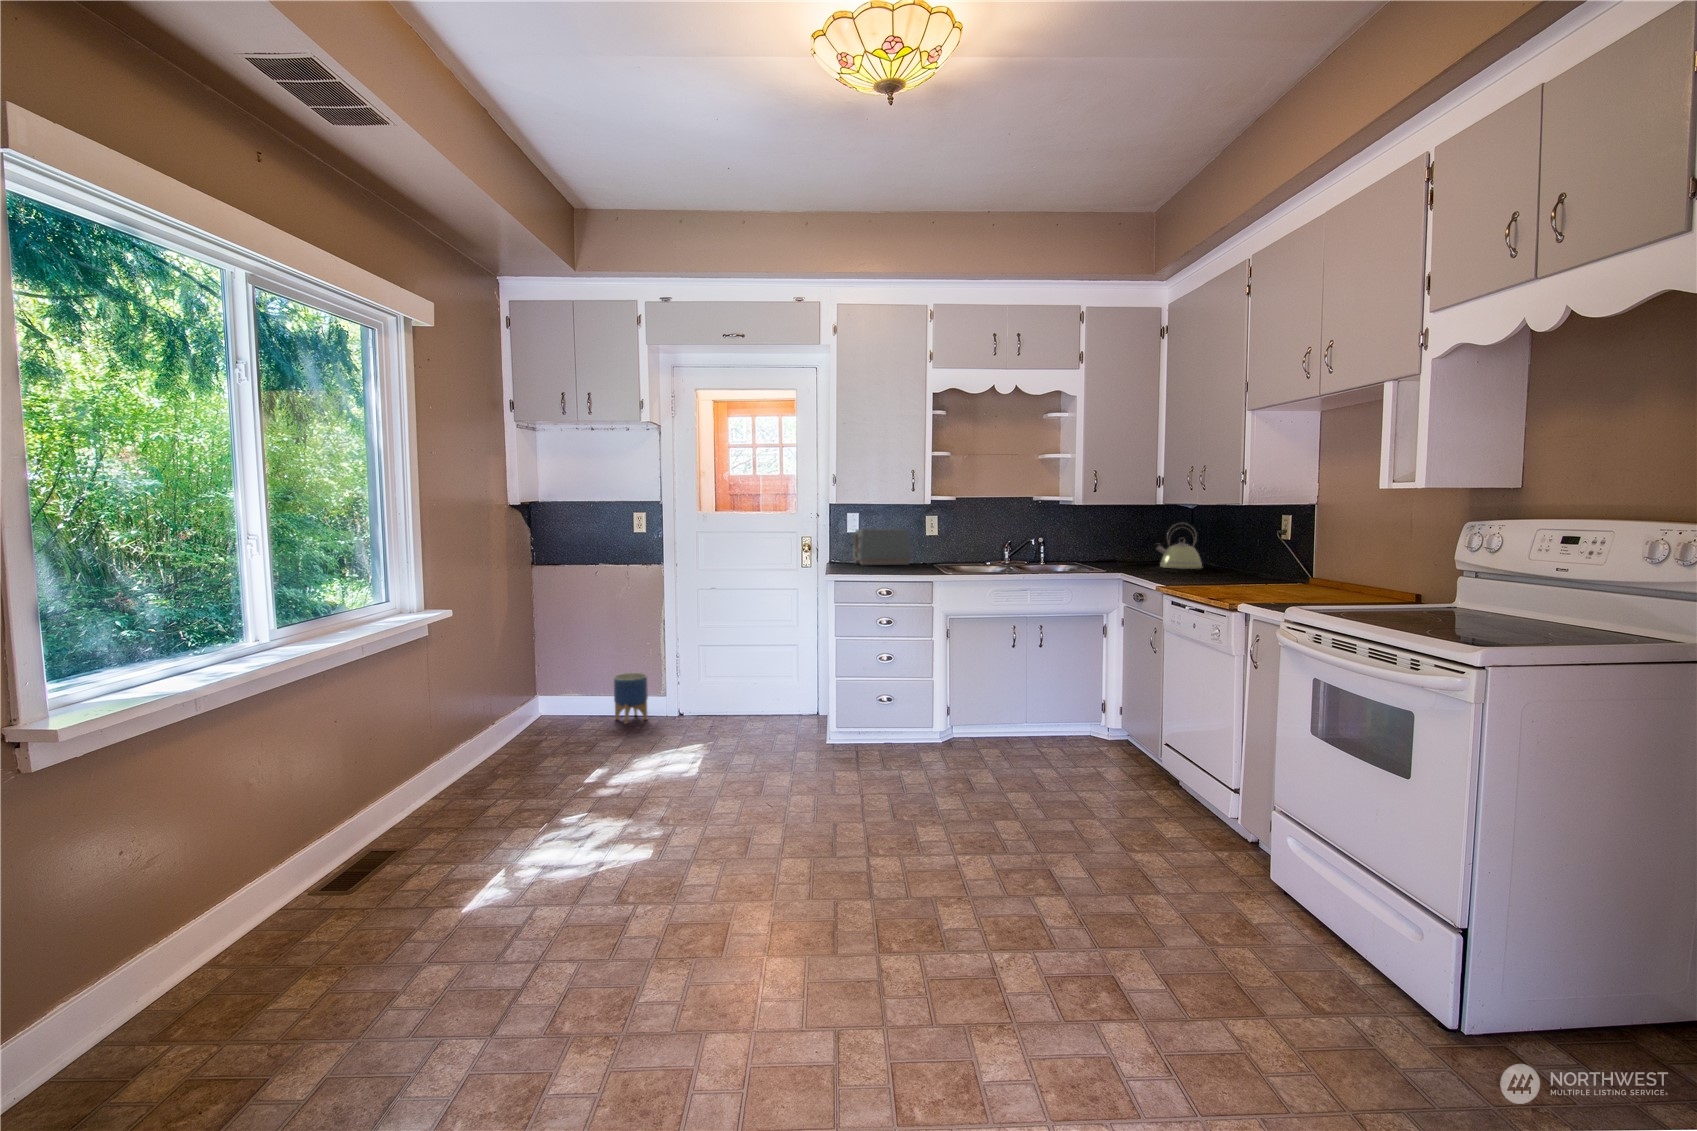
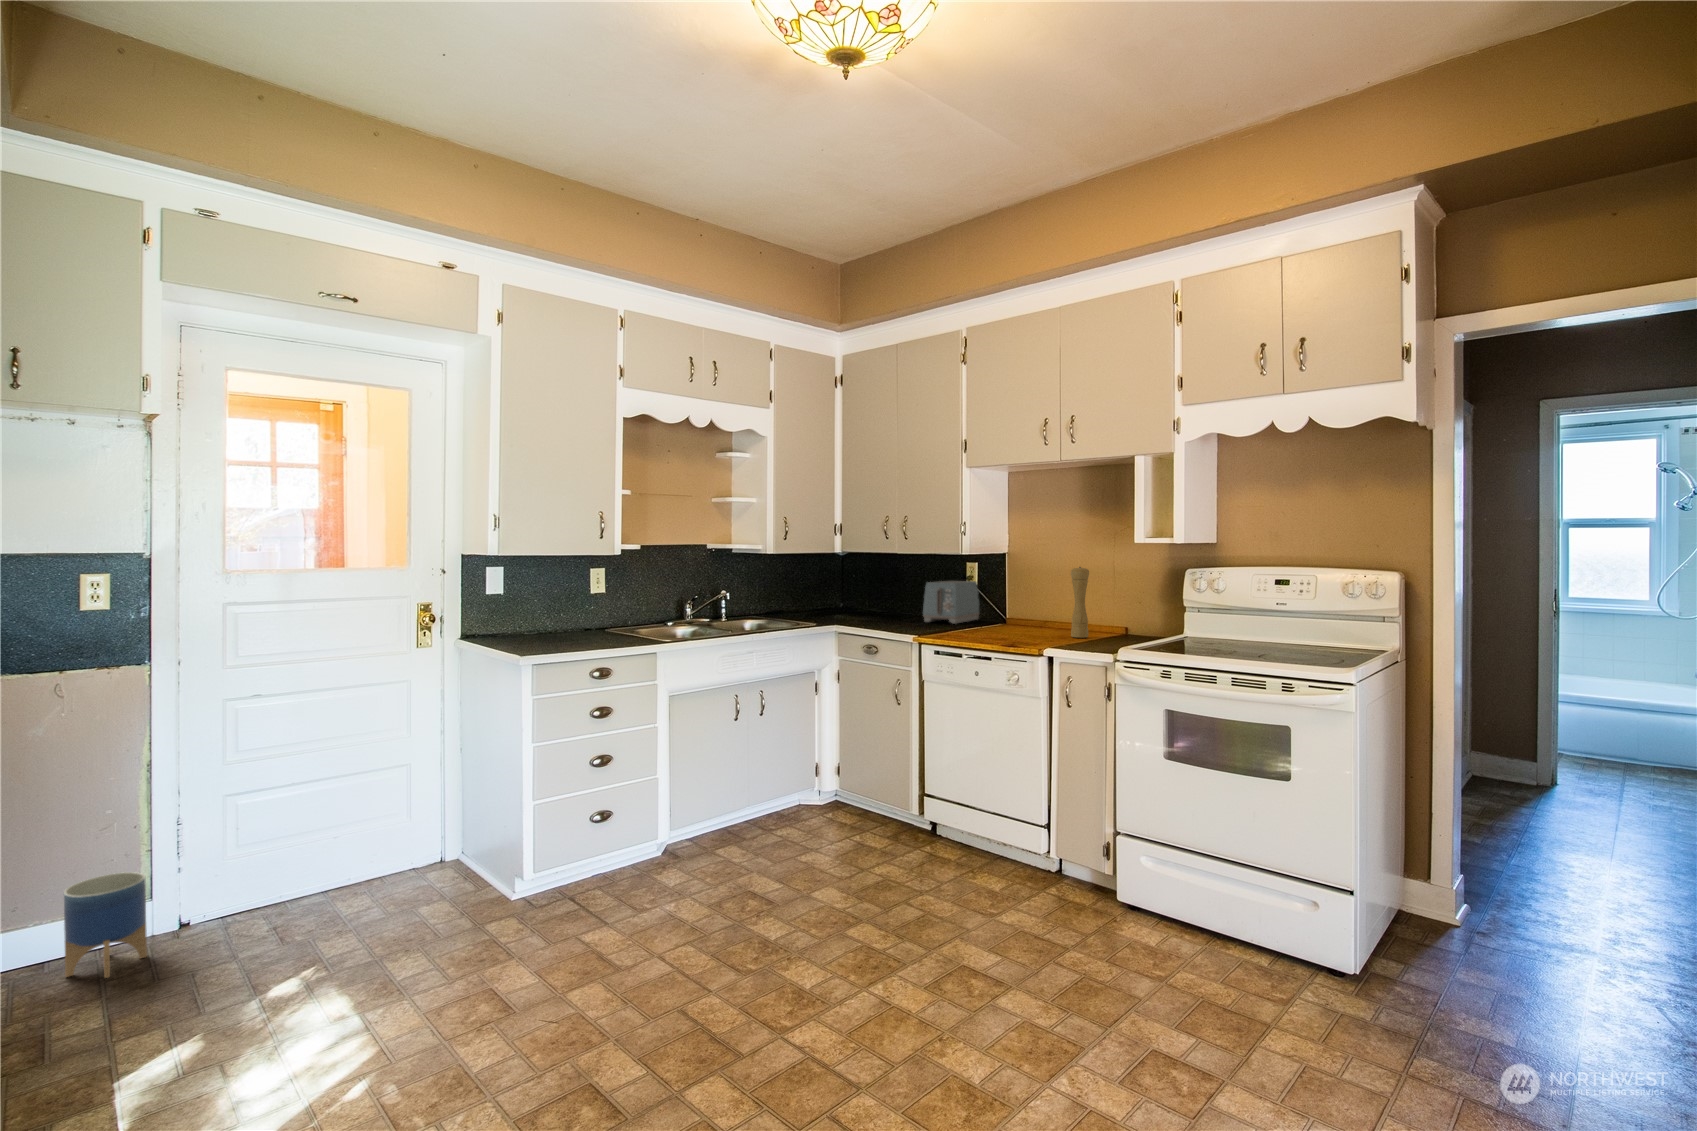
pepper mill: none [1306,516,1333,598] -> present [1071,567,1089,638]
toaster: present [853,529,911,565] -> present [923,581,979,624]
kettle: present [1156,533,1202,569] -> none [839,572,881,618]

